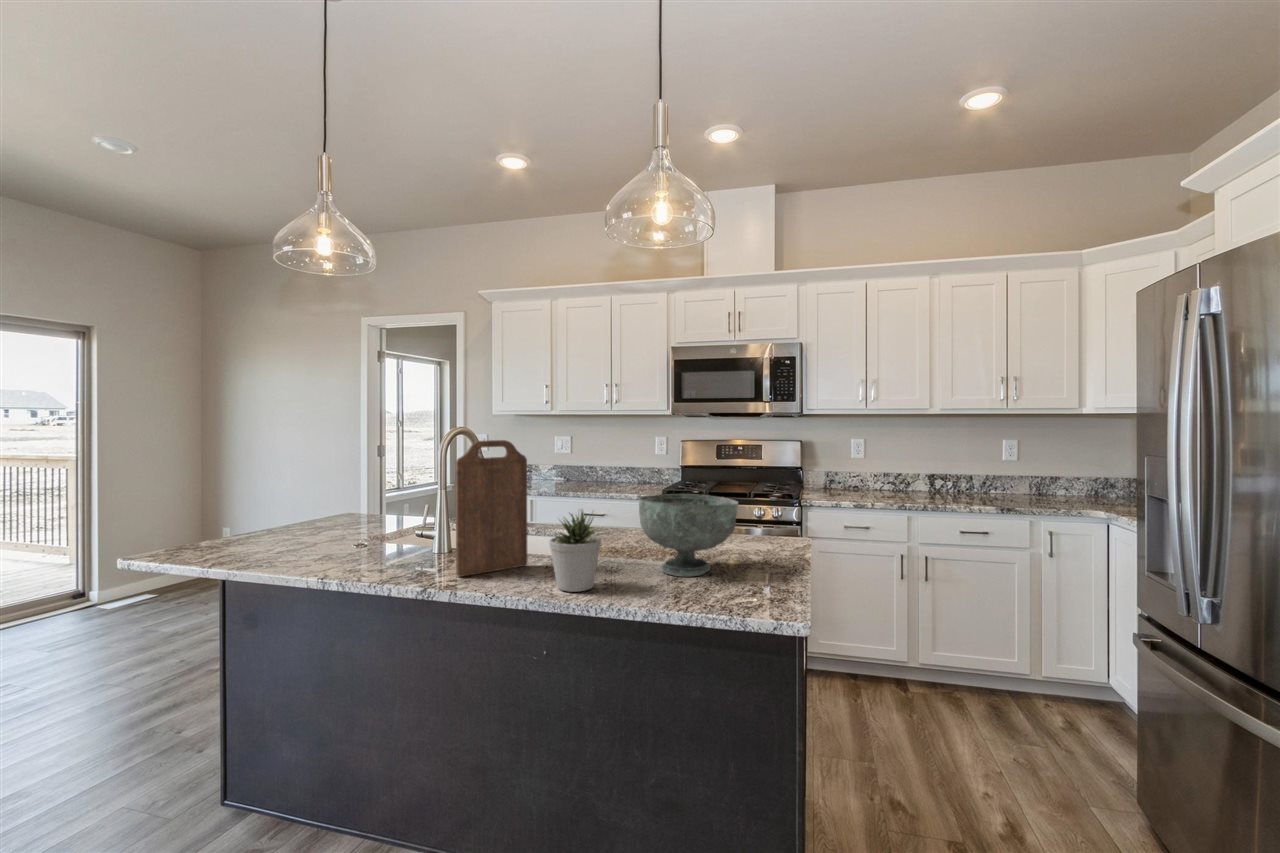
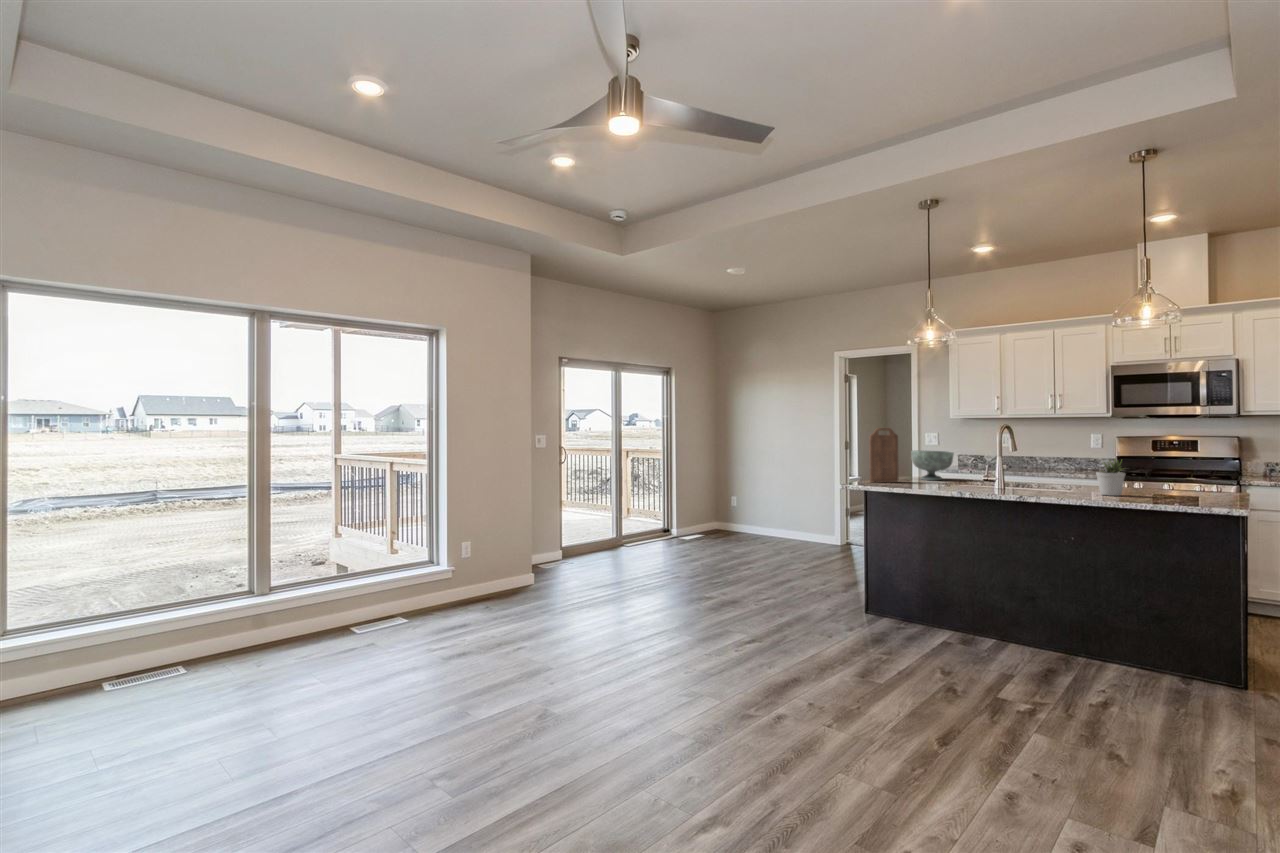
cutting board: present [456,440,527,577] -> present [869,428,899,482]
decorative bowl: present [639,494,738,576] -> present [911,450,954,480]

